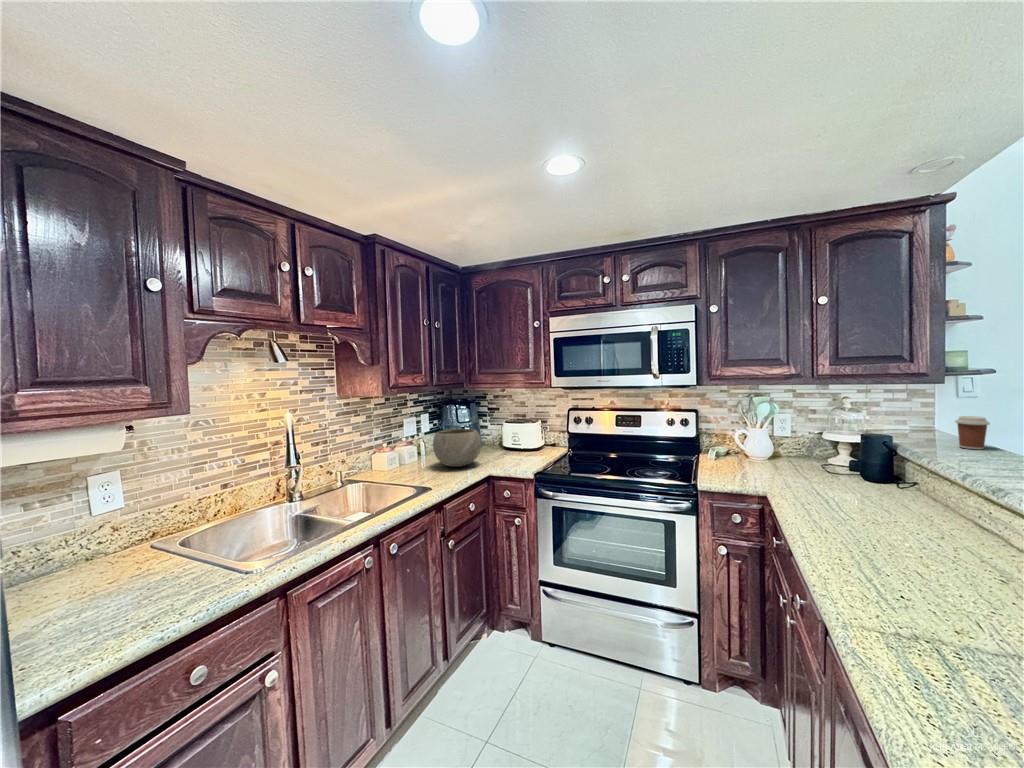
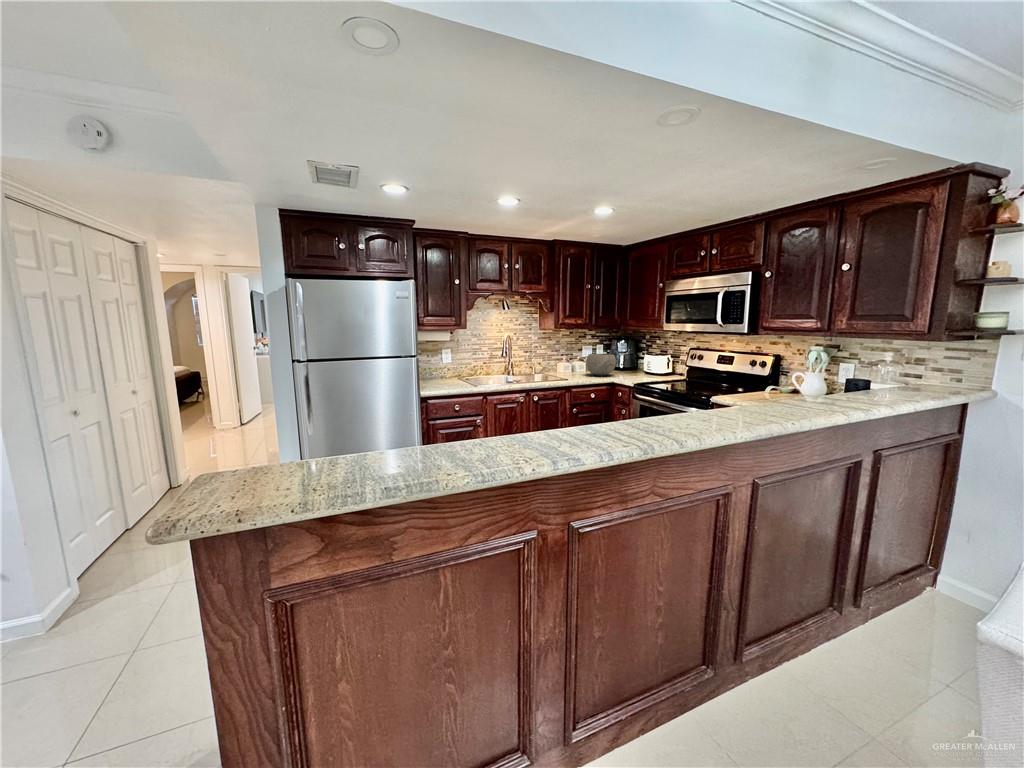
coffee cup: present [955,416,990,449] -> none [916,366,943,394]

